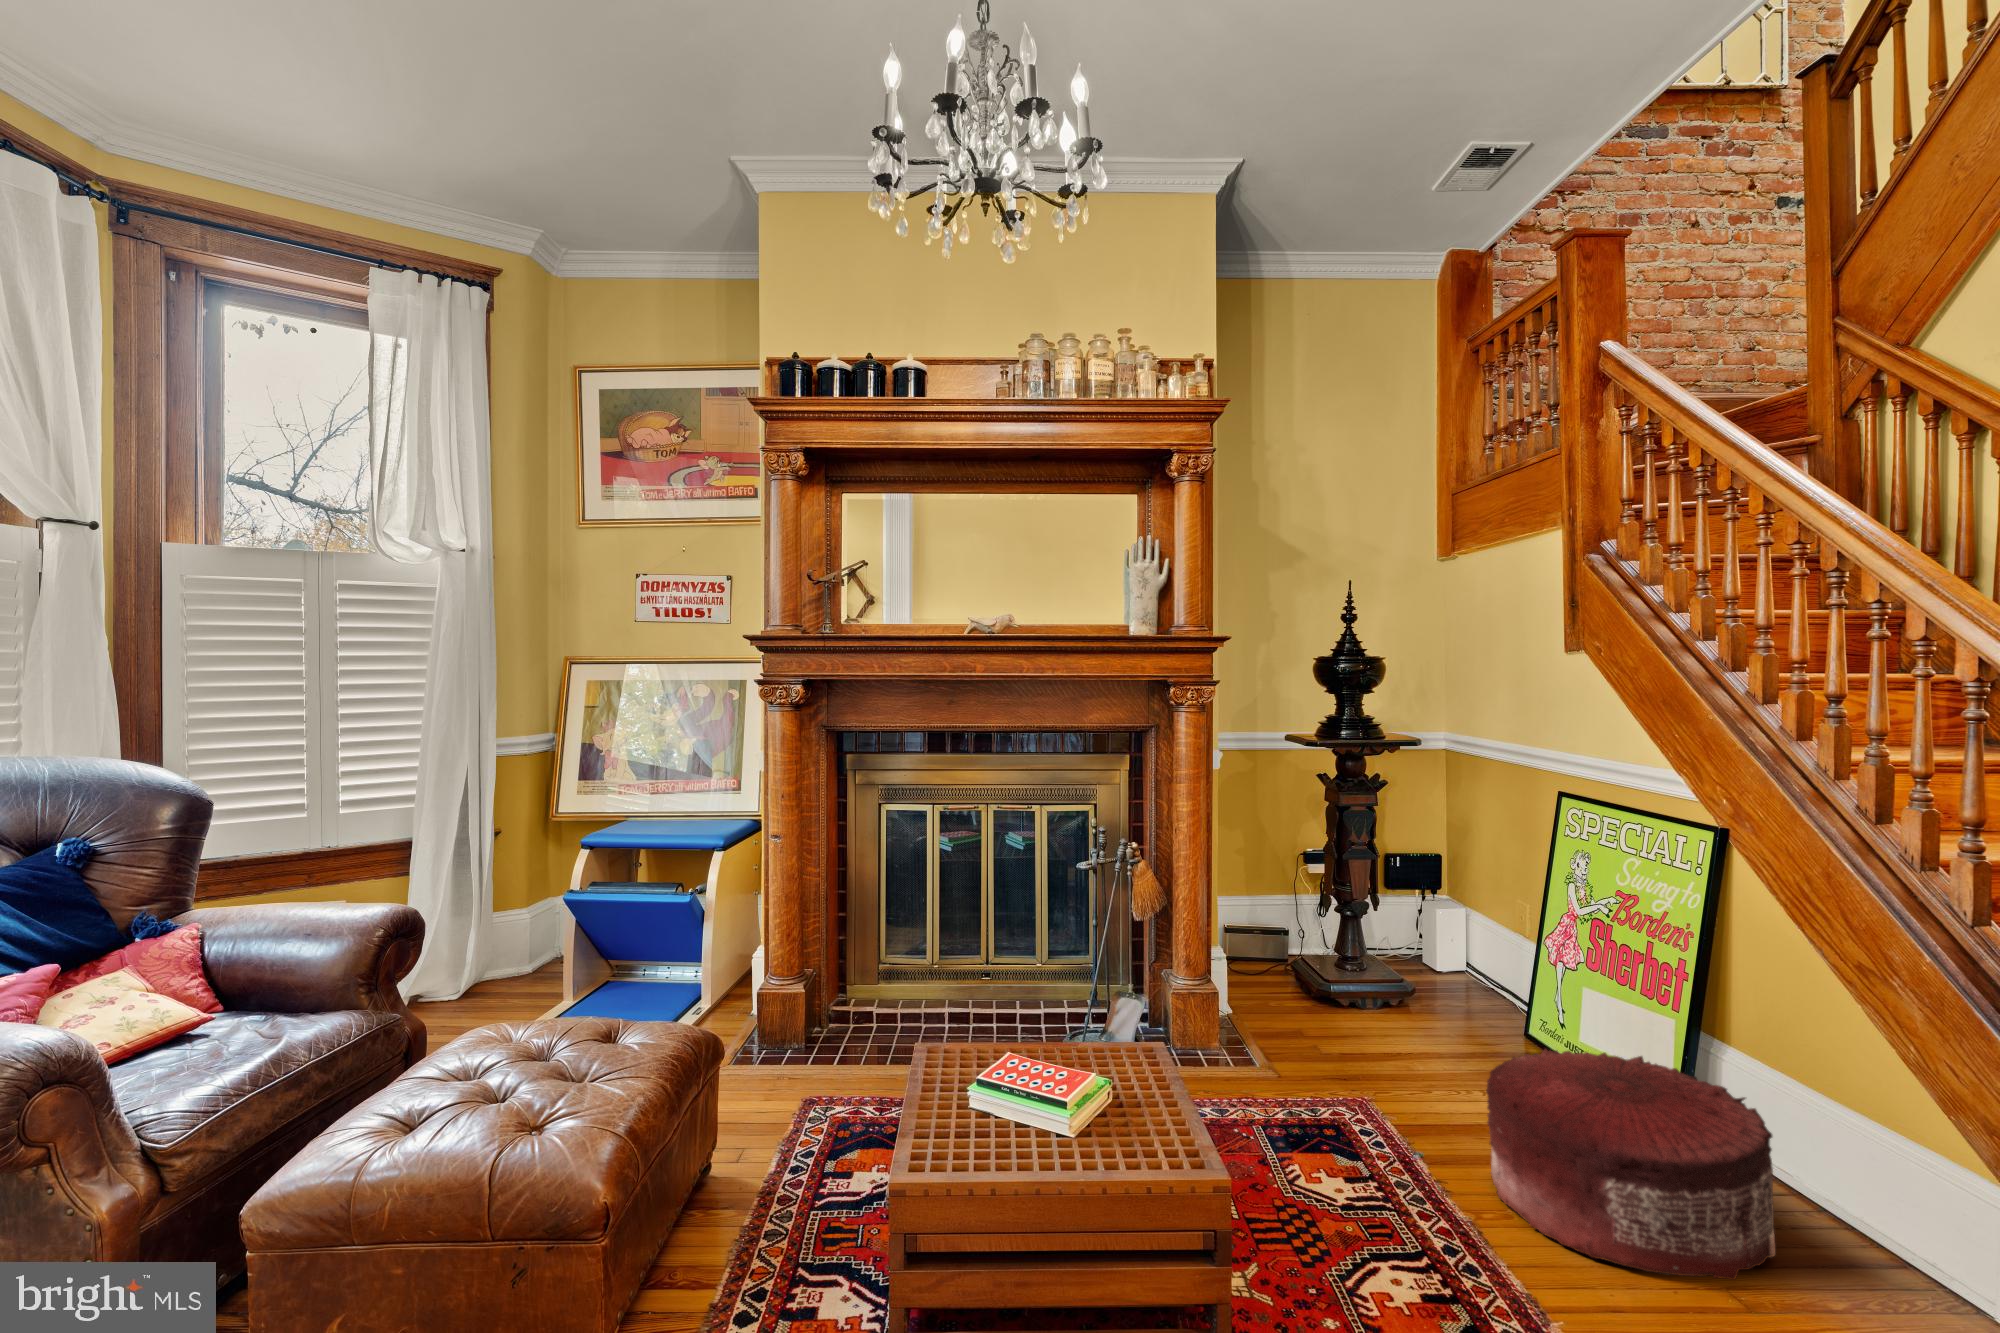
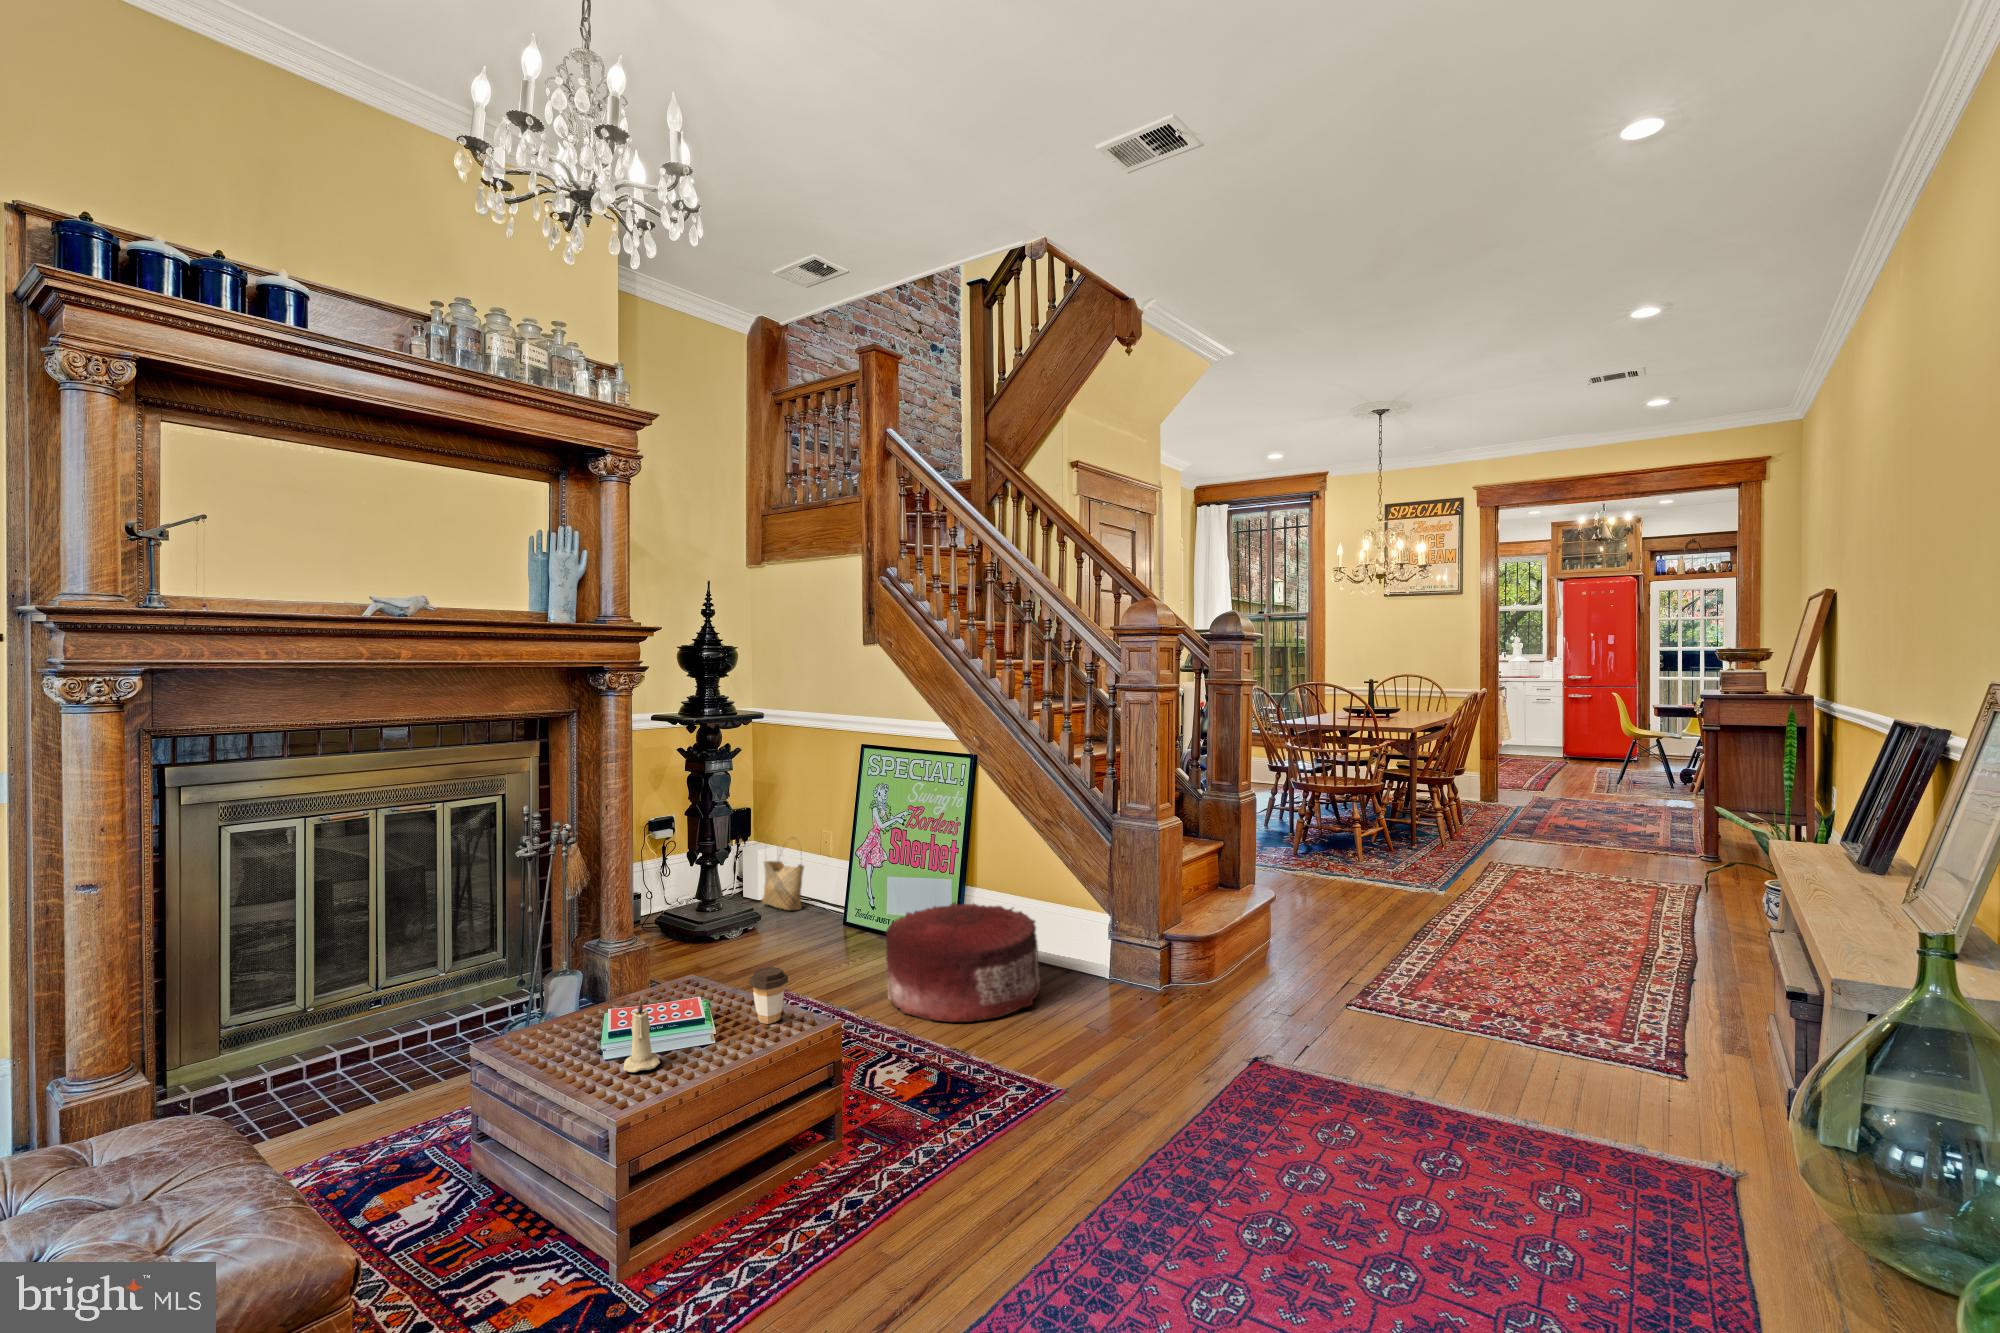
woven basket: none [1437,899,1489,996] -> present [762,837,804,910]
candle: none [947,1062,990,1149] -> present [623,999,660,1072]
coffee cup: none [1123,1072,1167,1147] -> present [749,967,788,1024]

